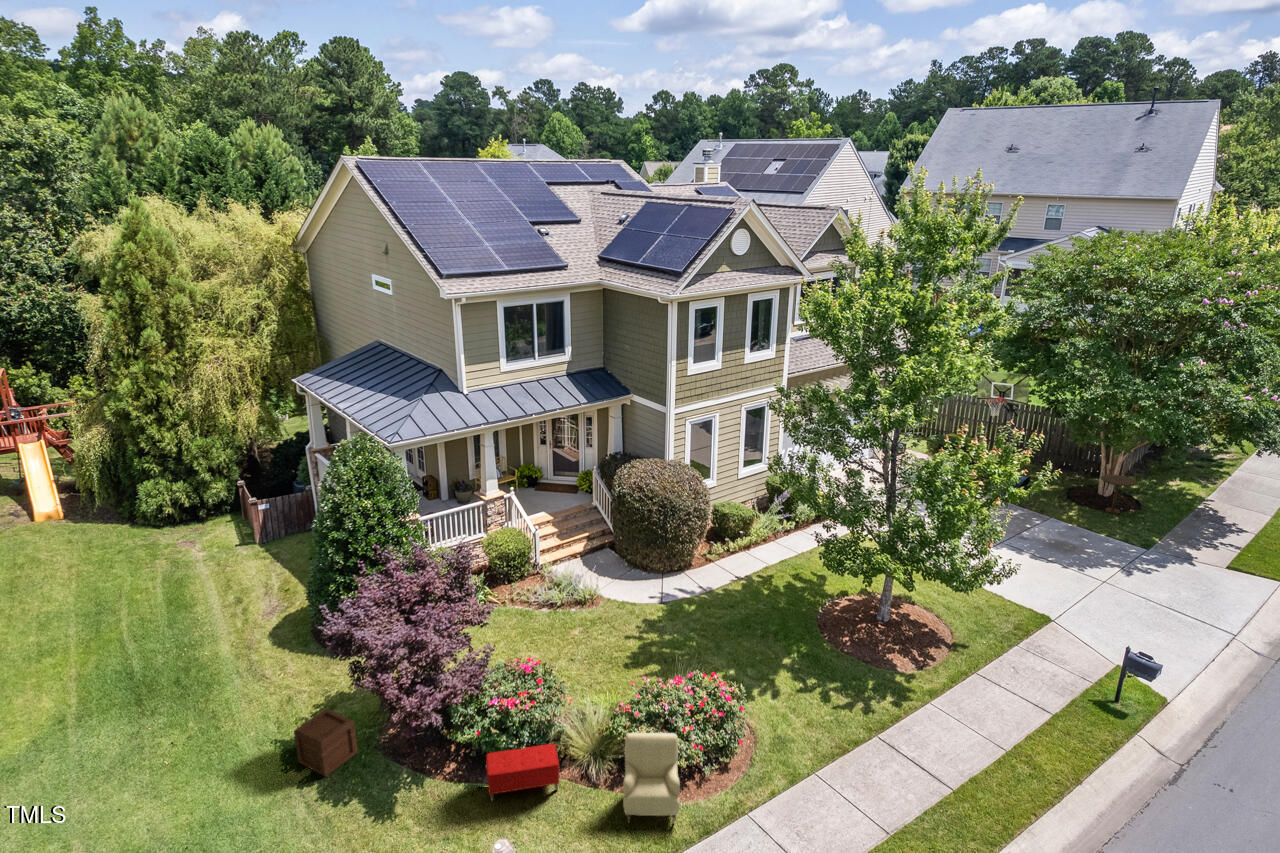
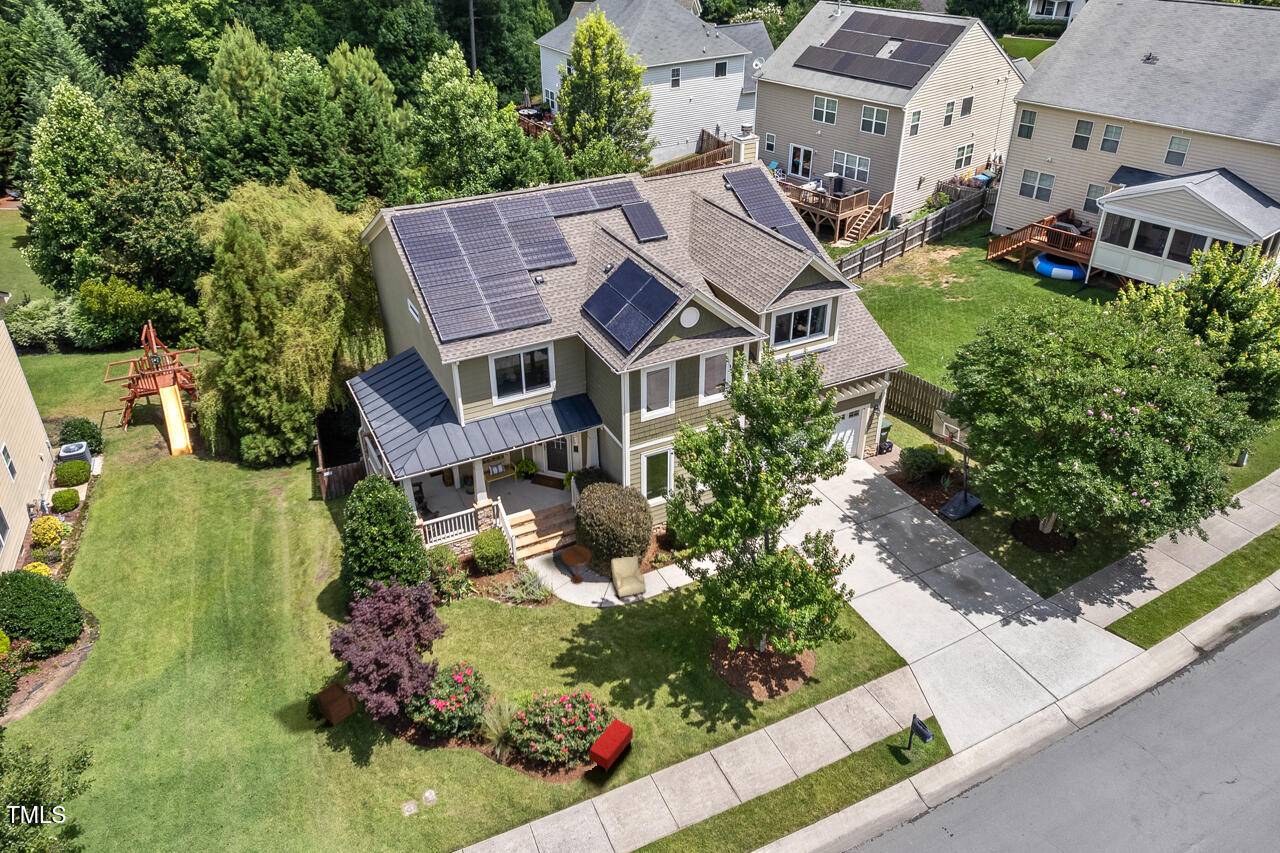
pedestal table: present [1101,474,1137,513] -> present [561,546,591,584]
chair: present [623,733,680,823] -> present [611,556,645,600]
bench: present [486,744,560,801] -> present [589,719,633,773]

